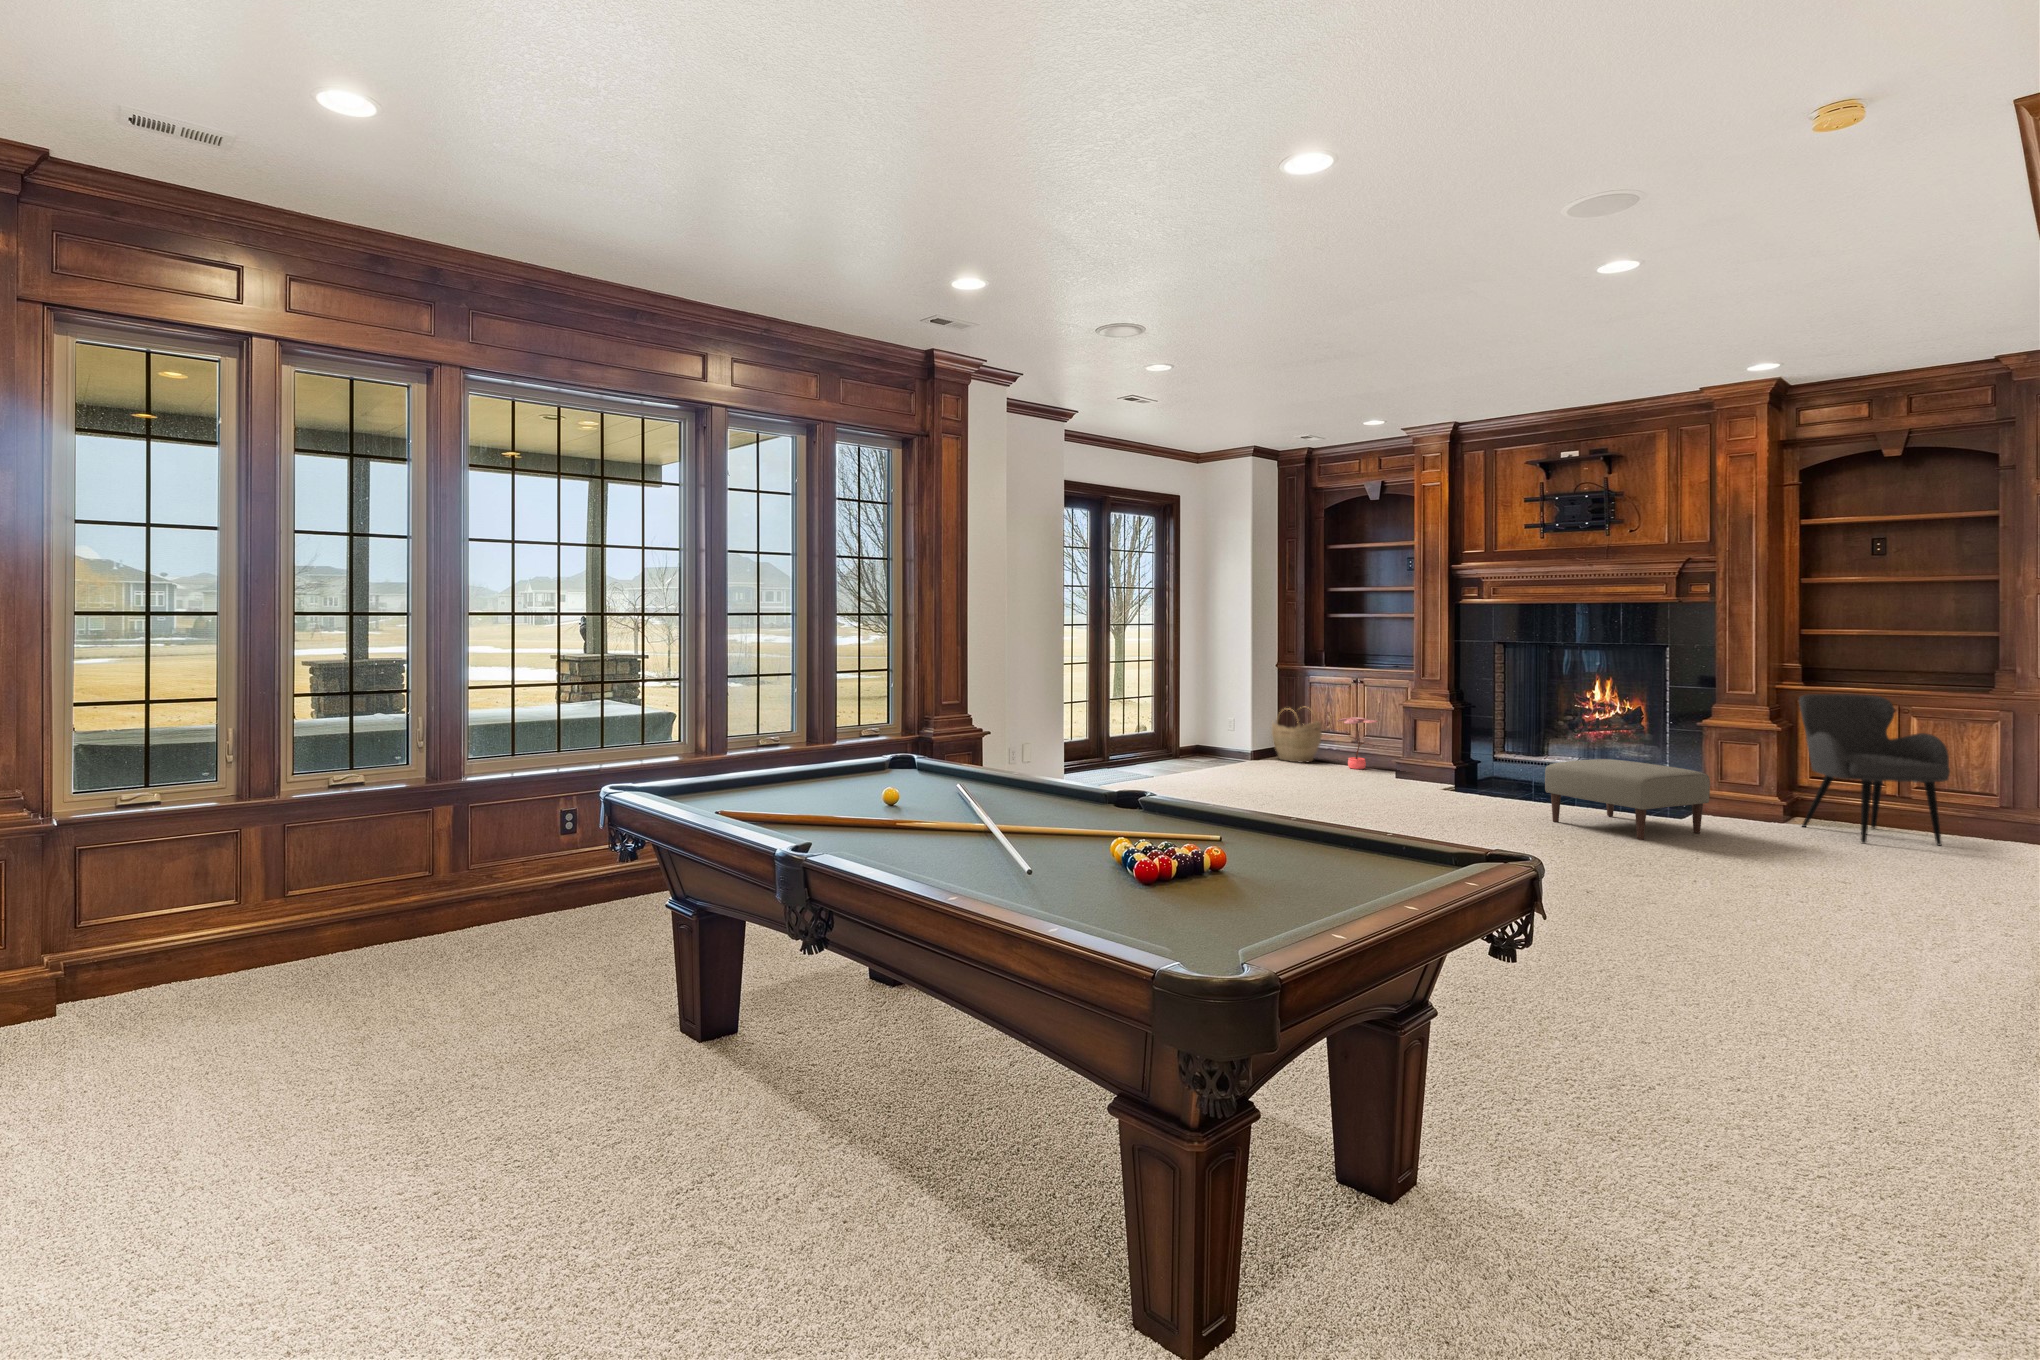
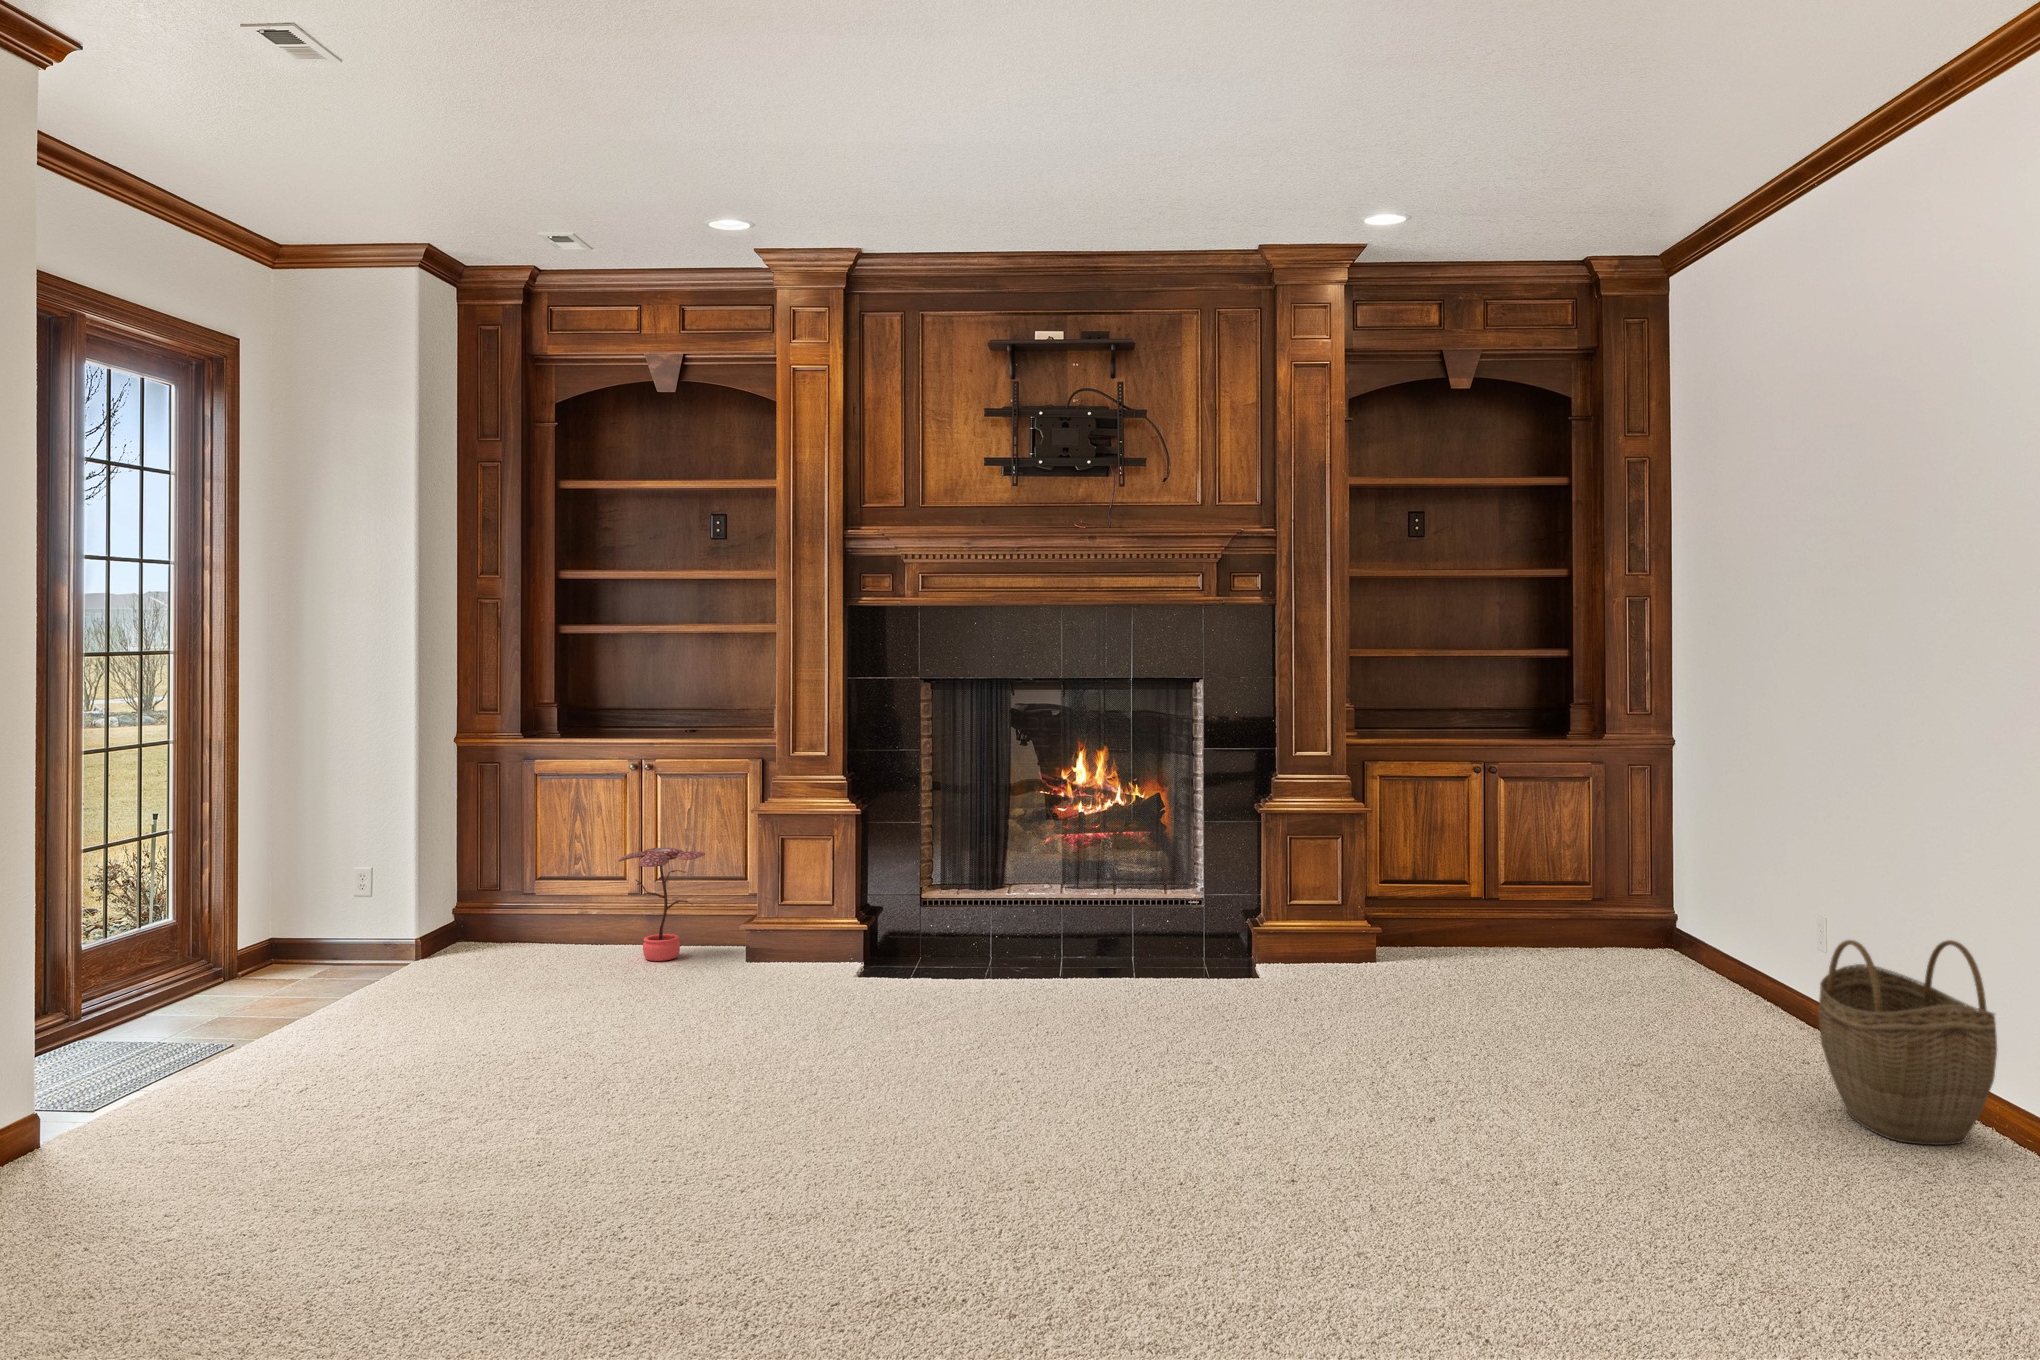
armchair: present [1799,694,1950,845] -> none [1407,750,1586,990]
woven basket: present [1272,706,1322,763] -> present [1818,940,1997,1145]
ottoman: present [1545,759,1710,840] -> none [1151,900,1375,1065]

